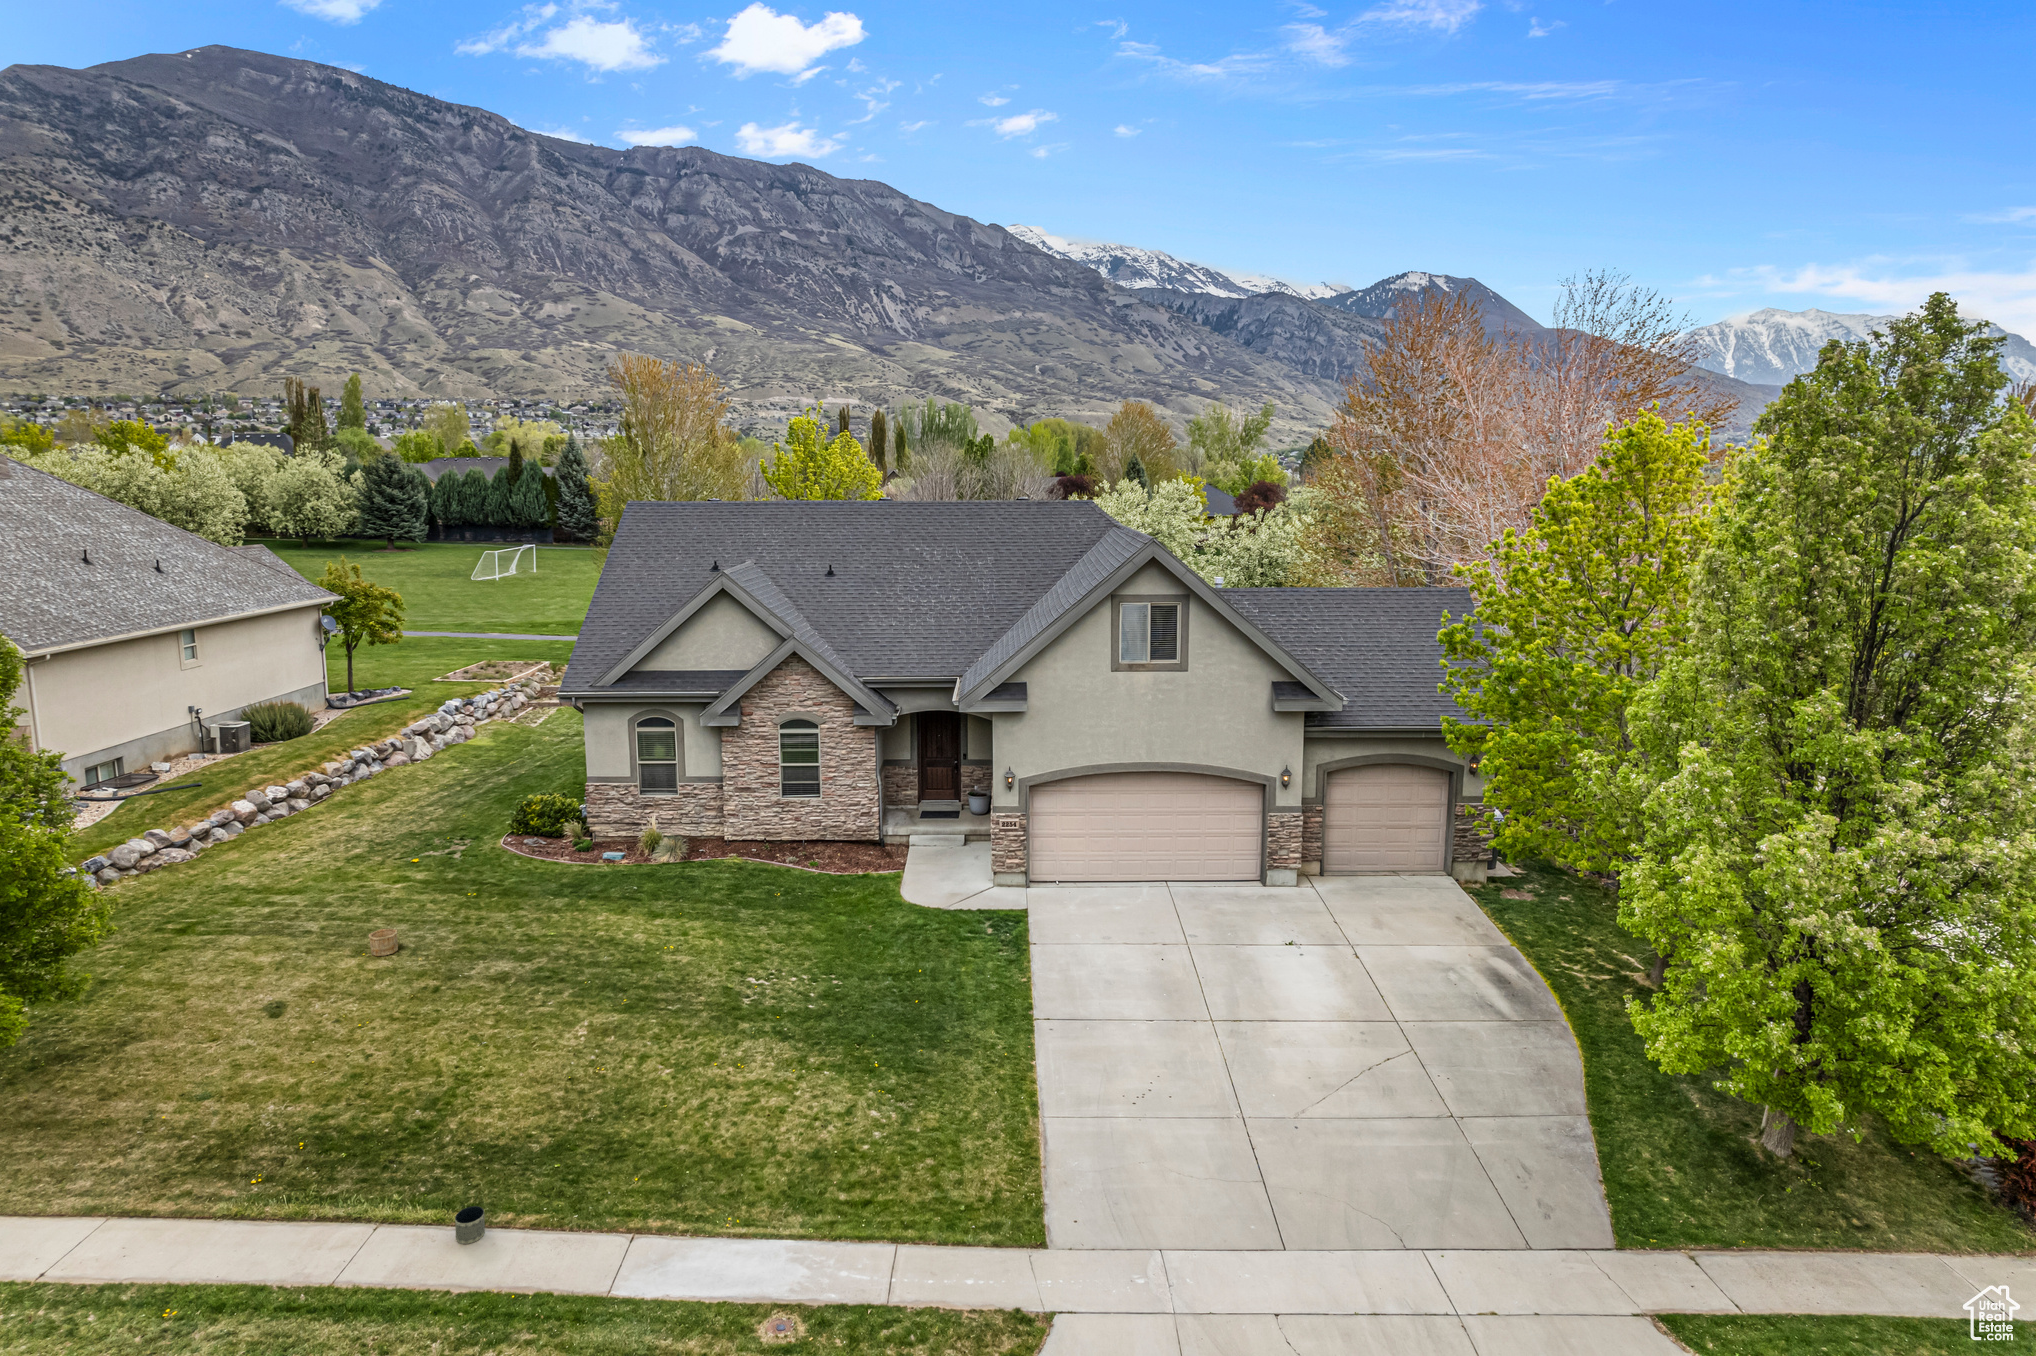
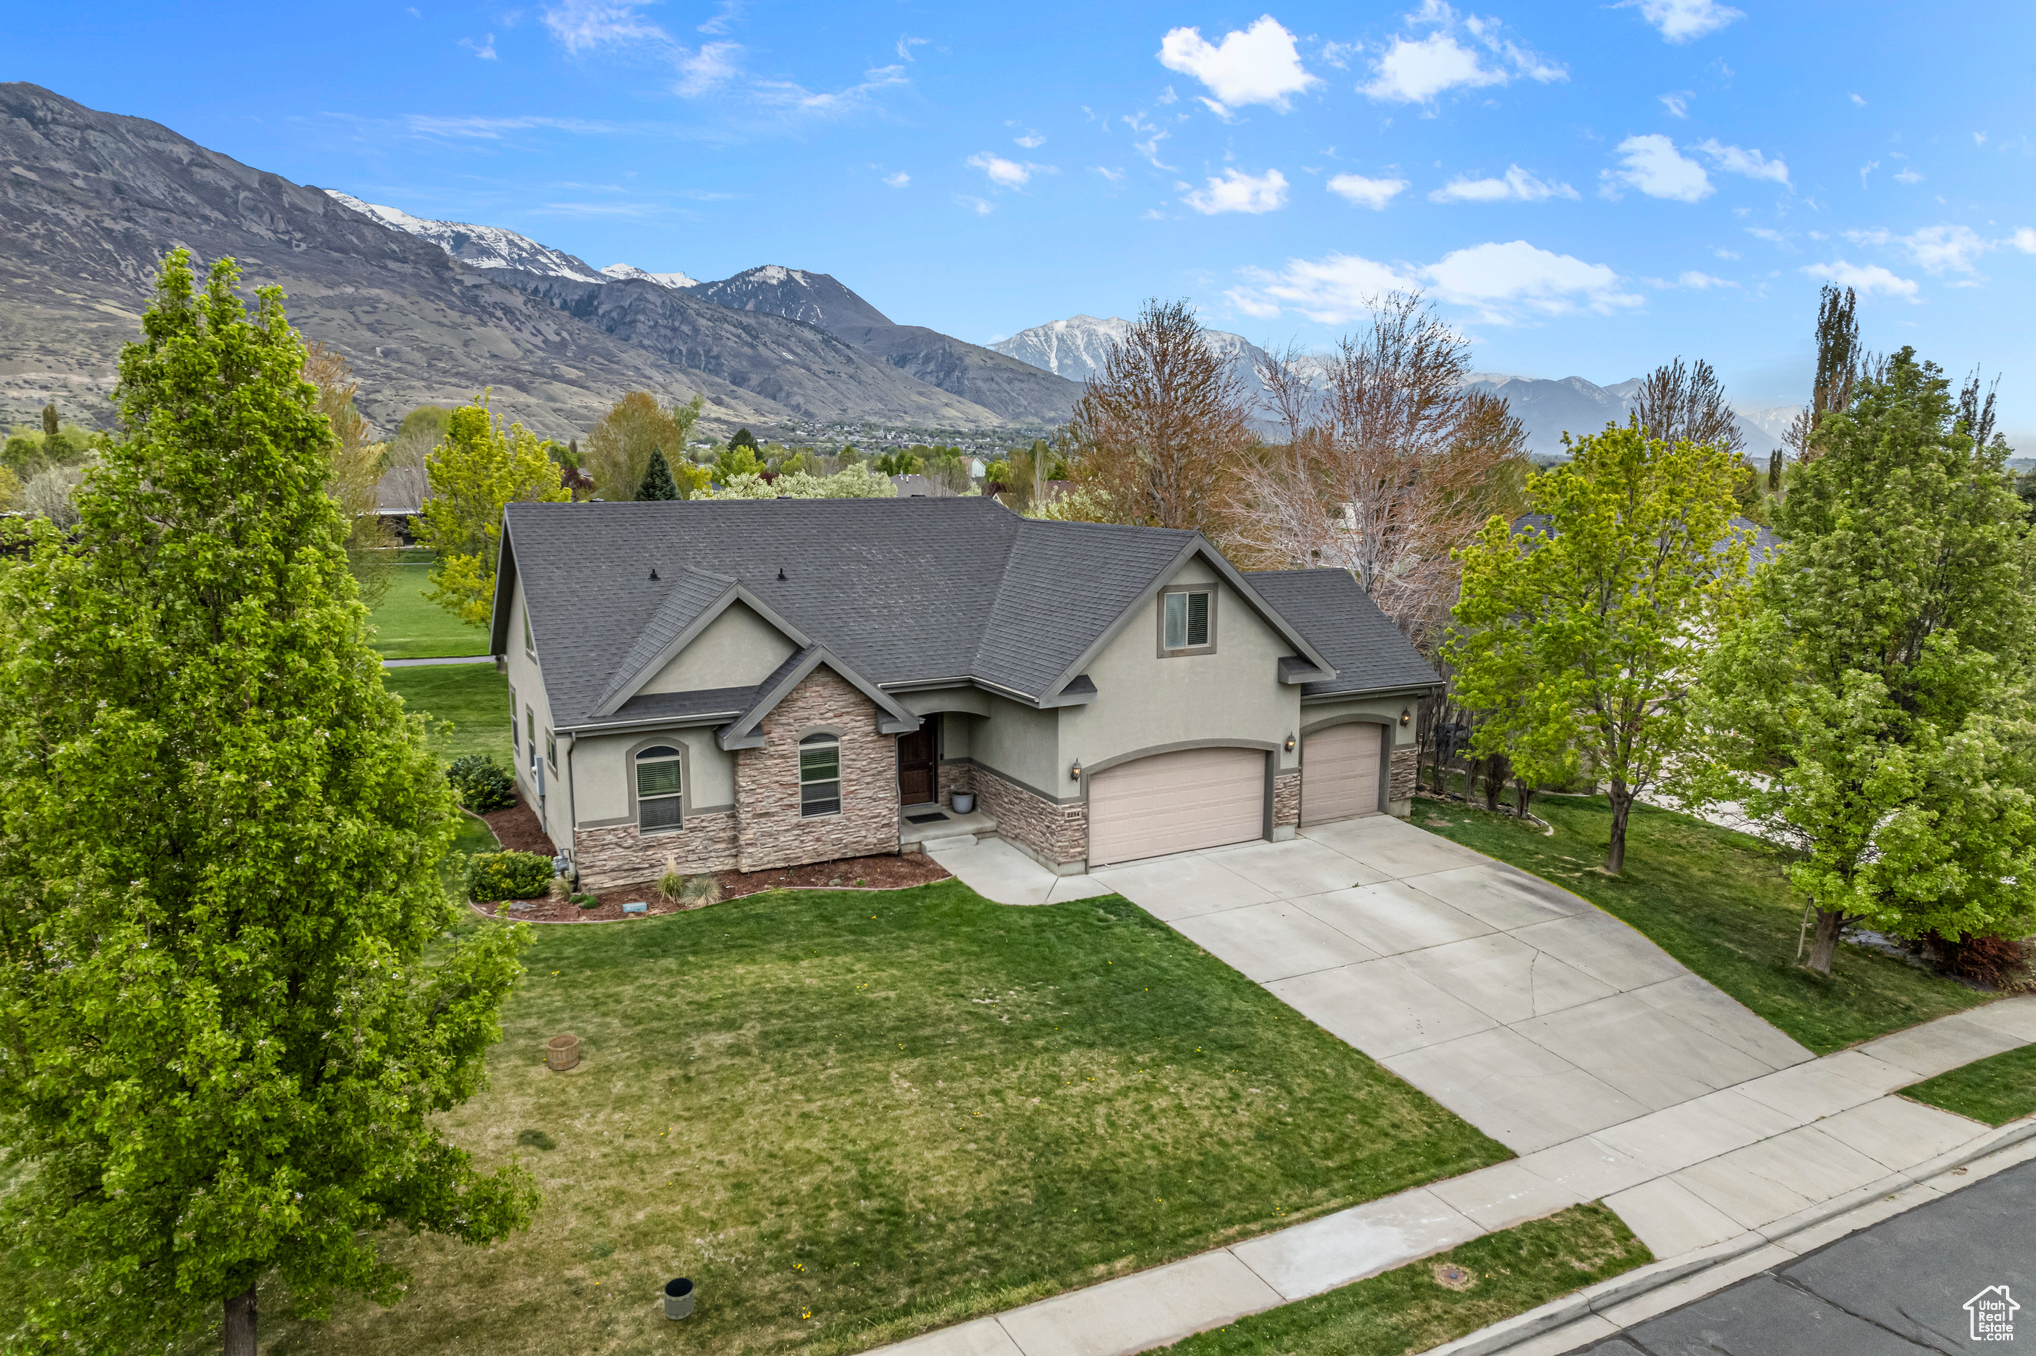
planter: present [455,1206,485,1244] -> present [664,1278,694,1319]

